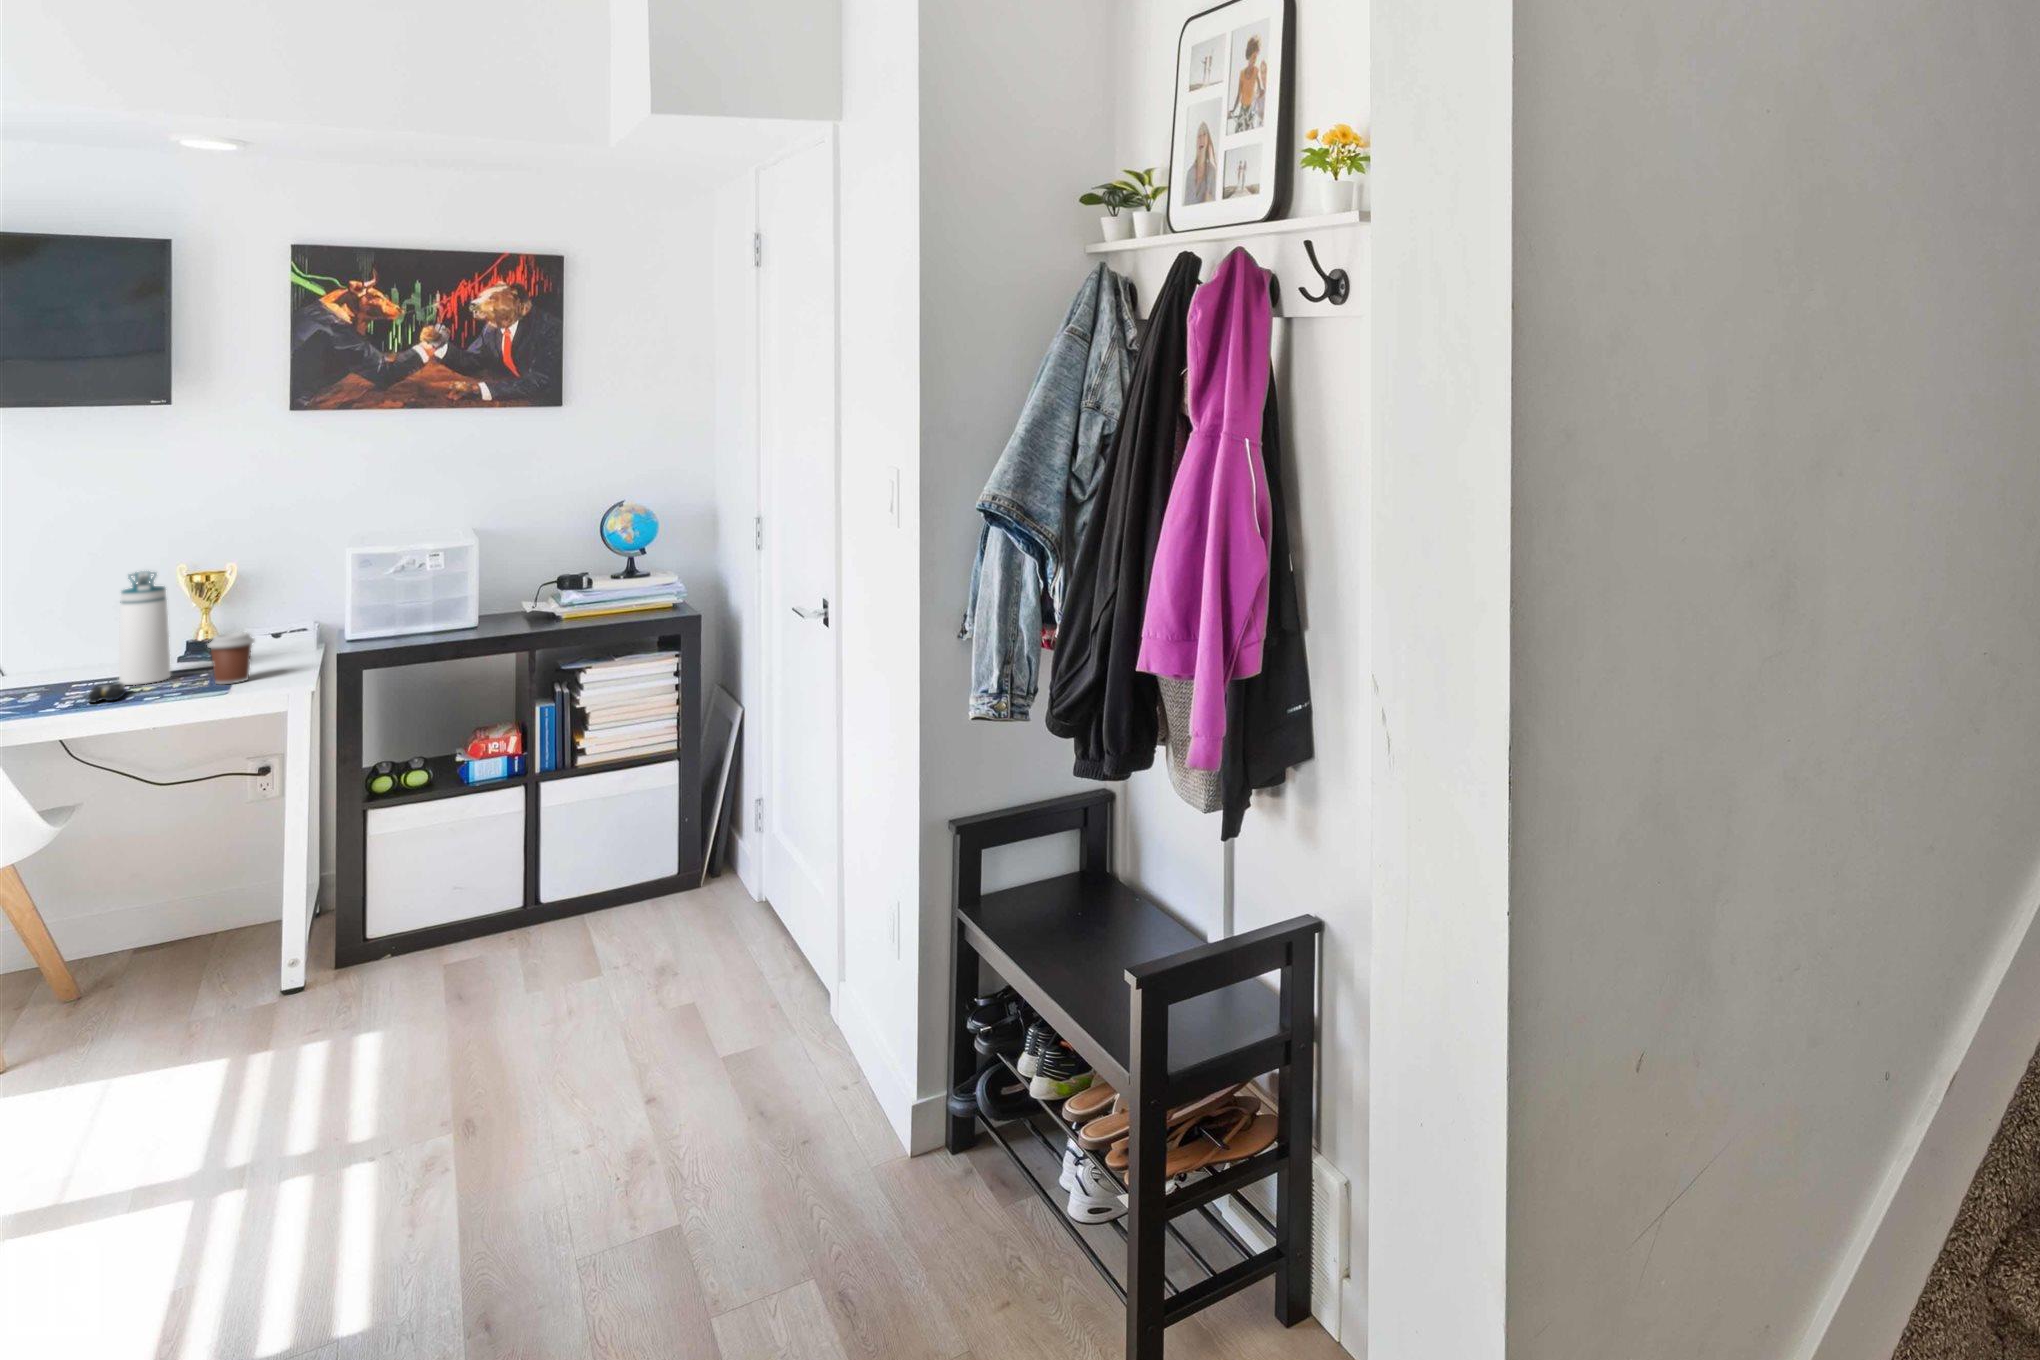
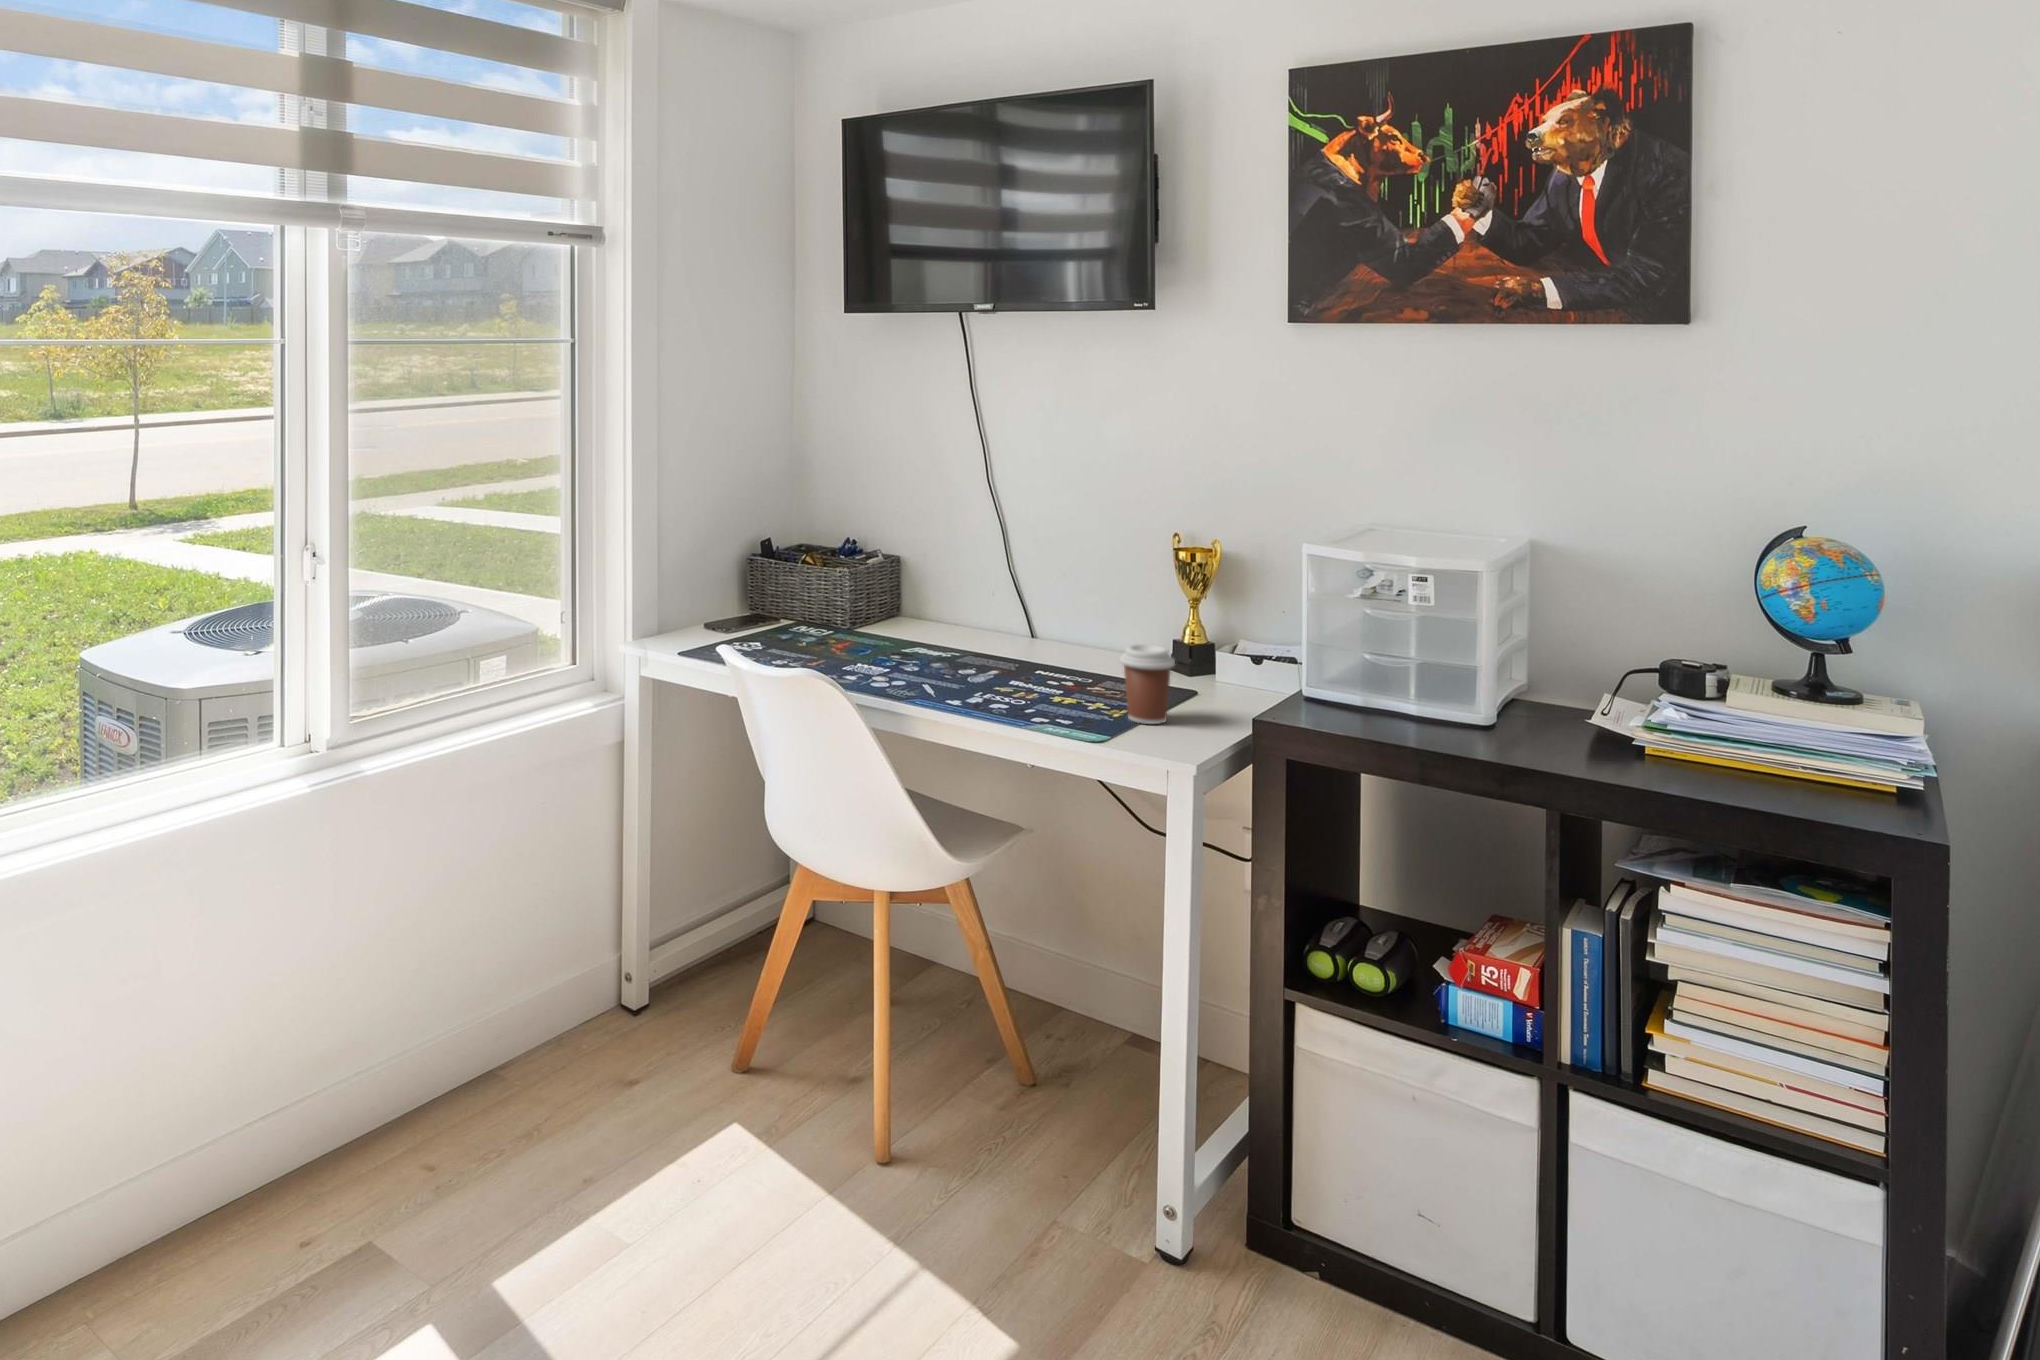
water bottle: present [119,571,171,685] -> none [1063,534,1115,691]
computer mouse: present [88,683,126,703] -> none [994,680,1047,708]

